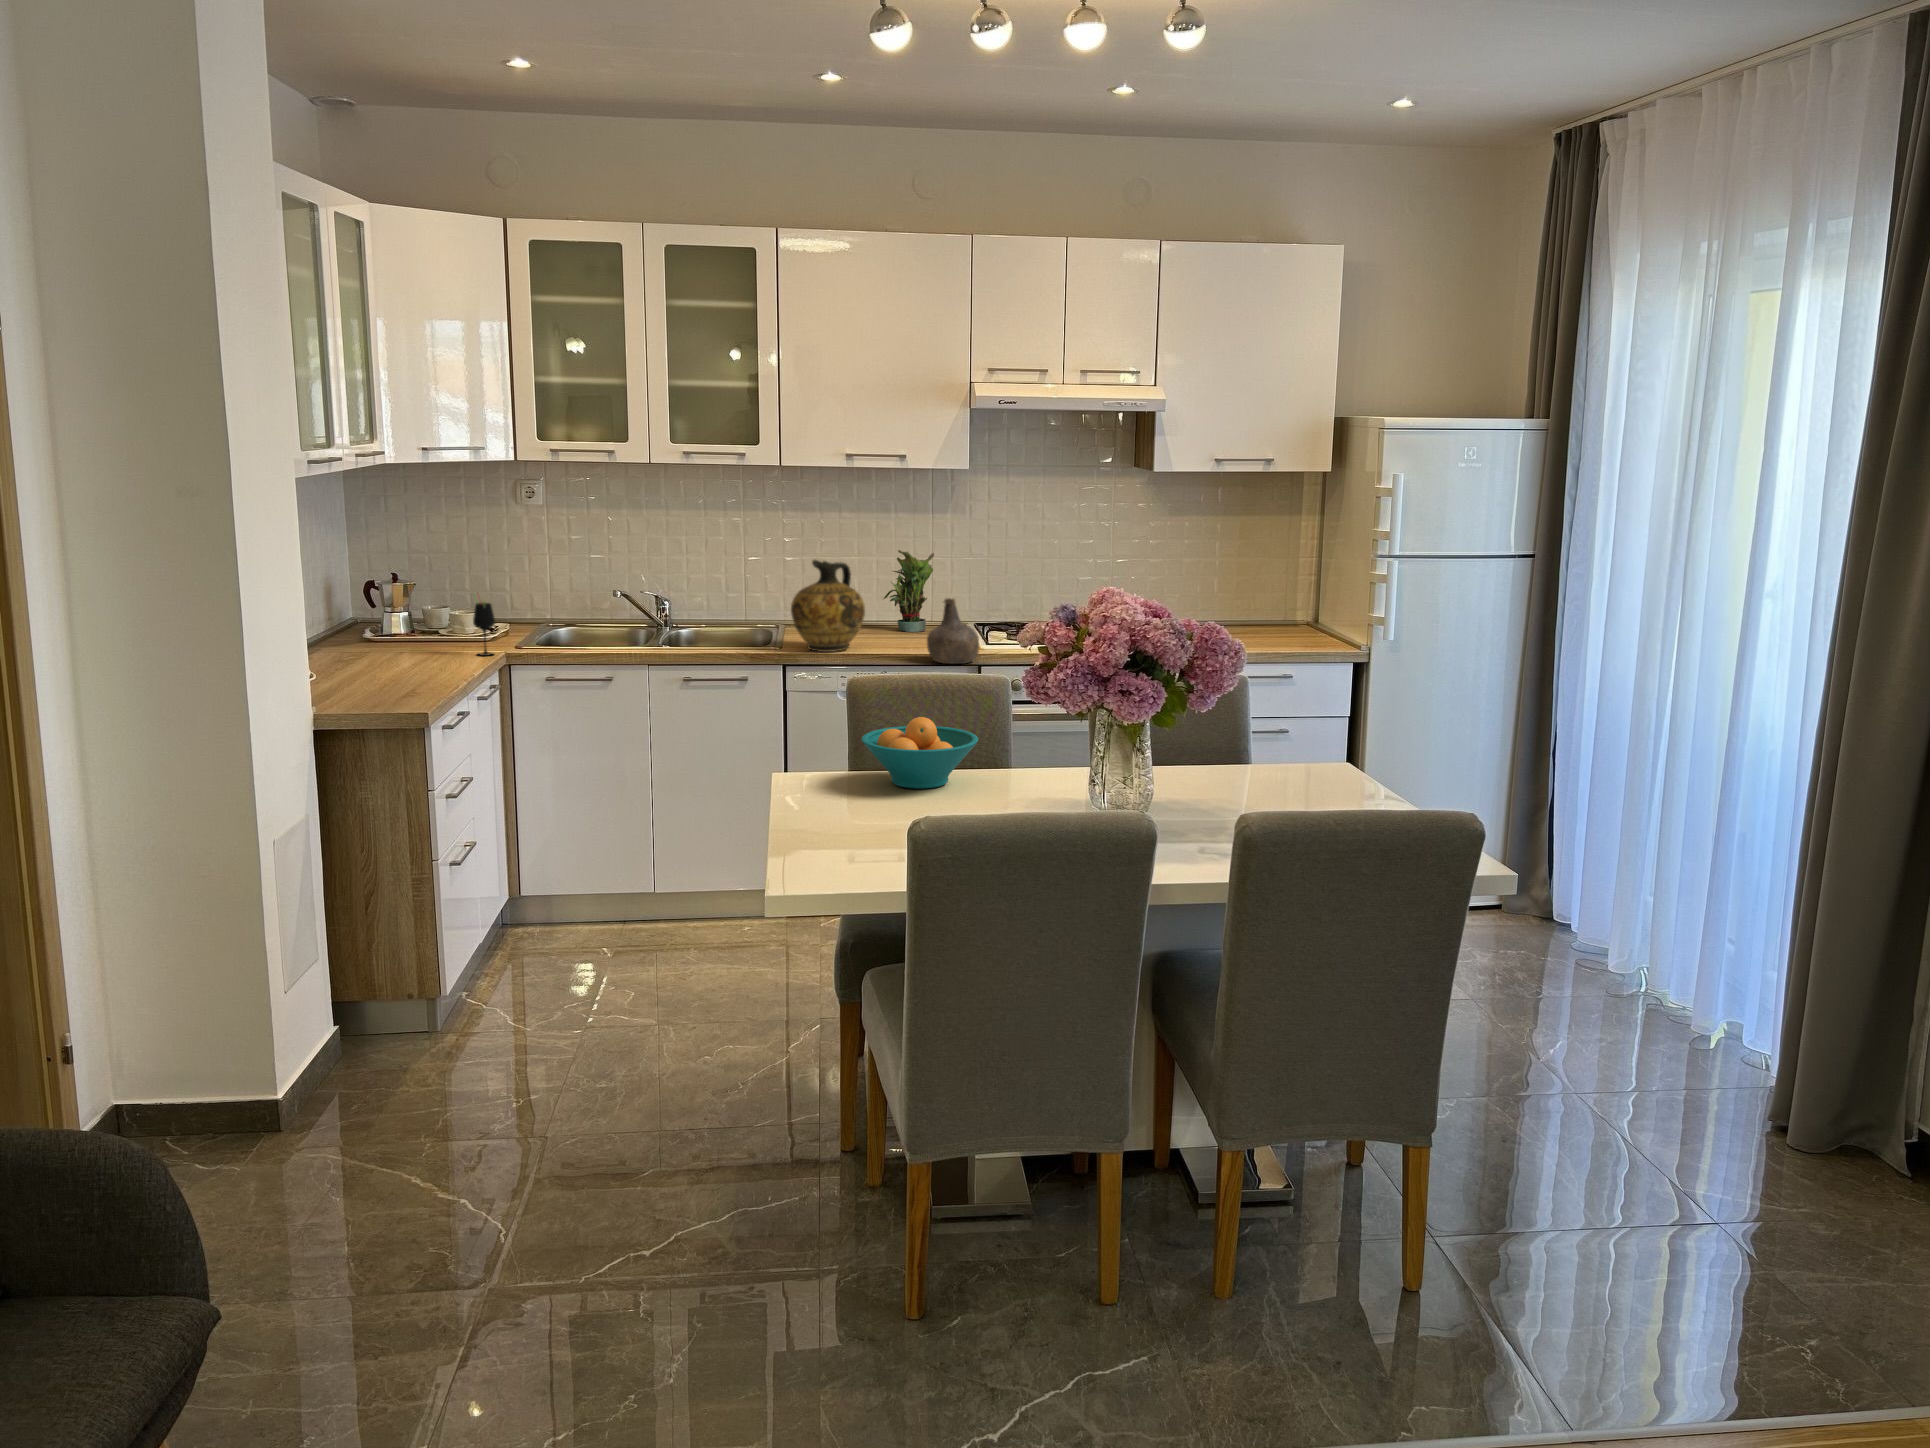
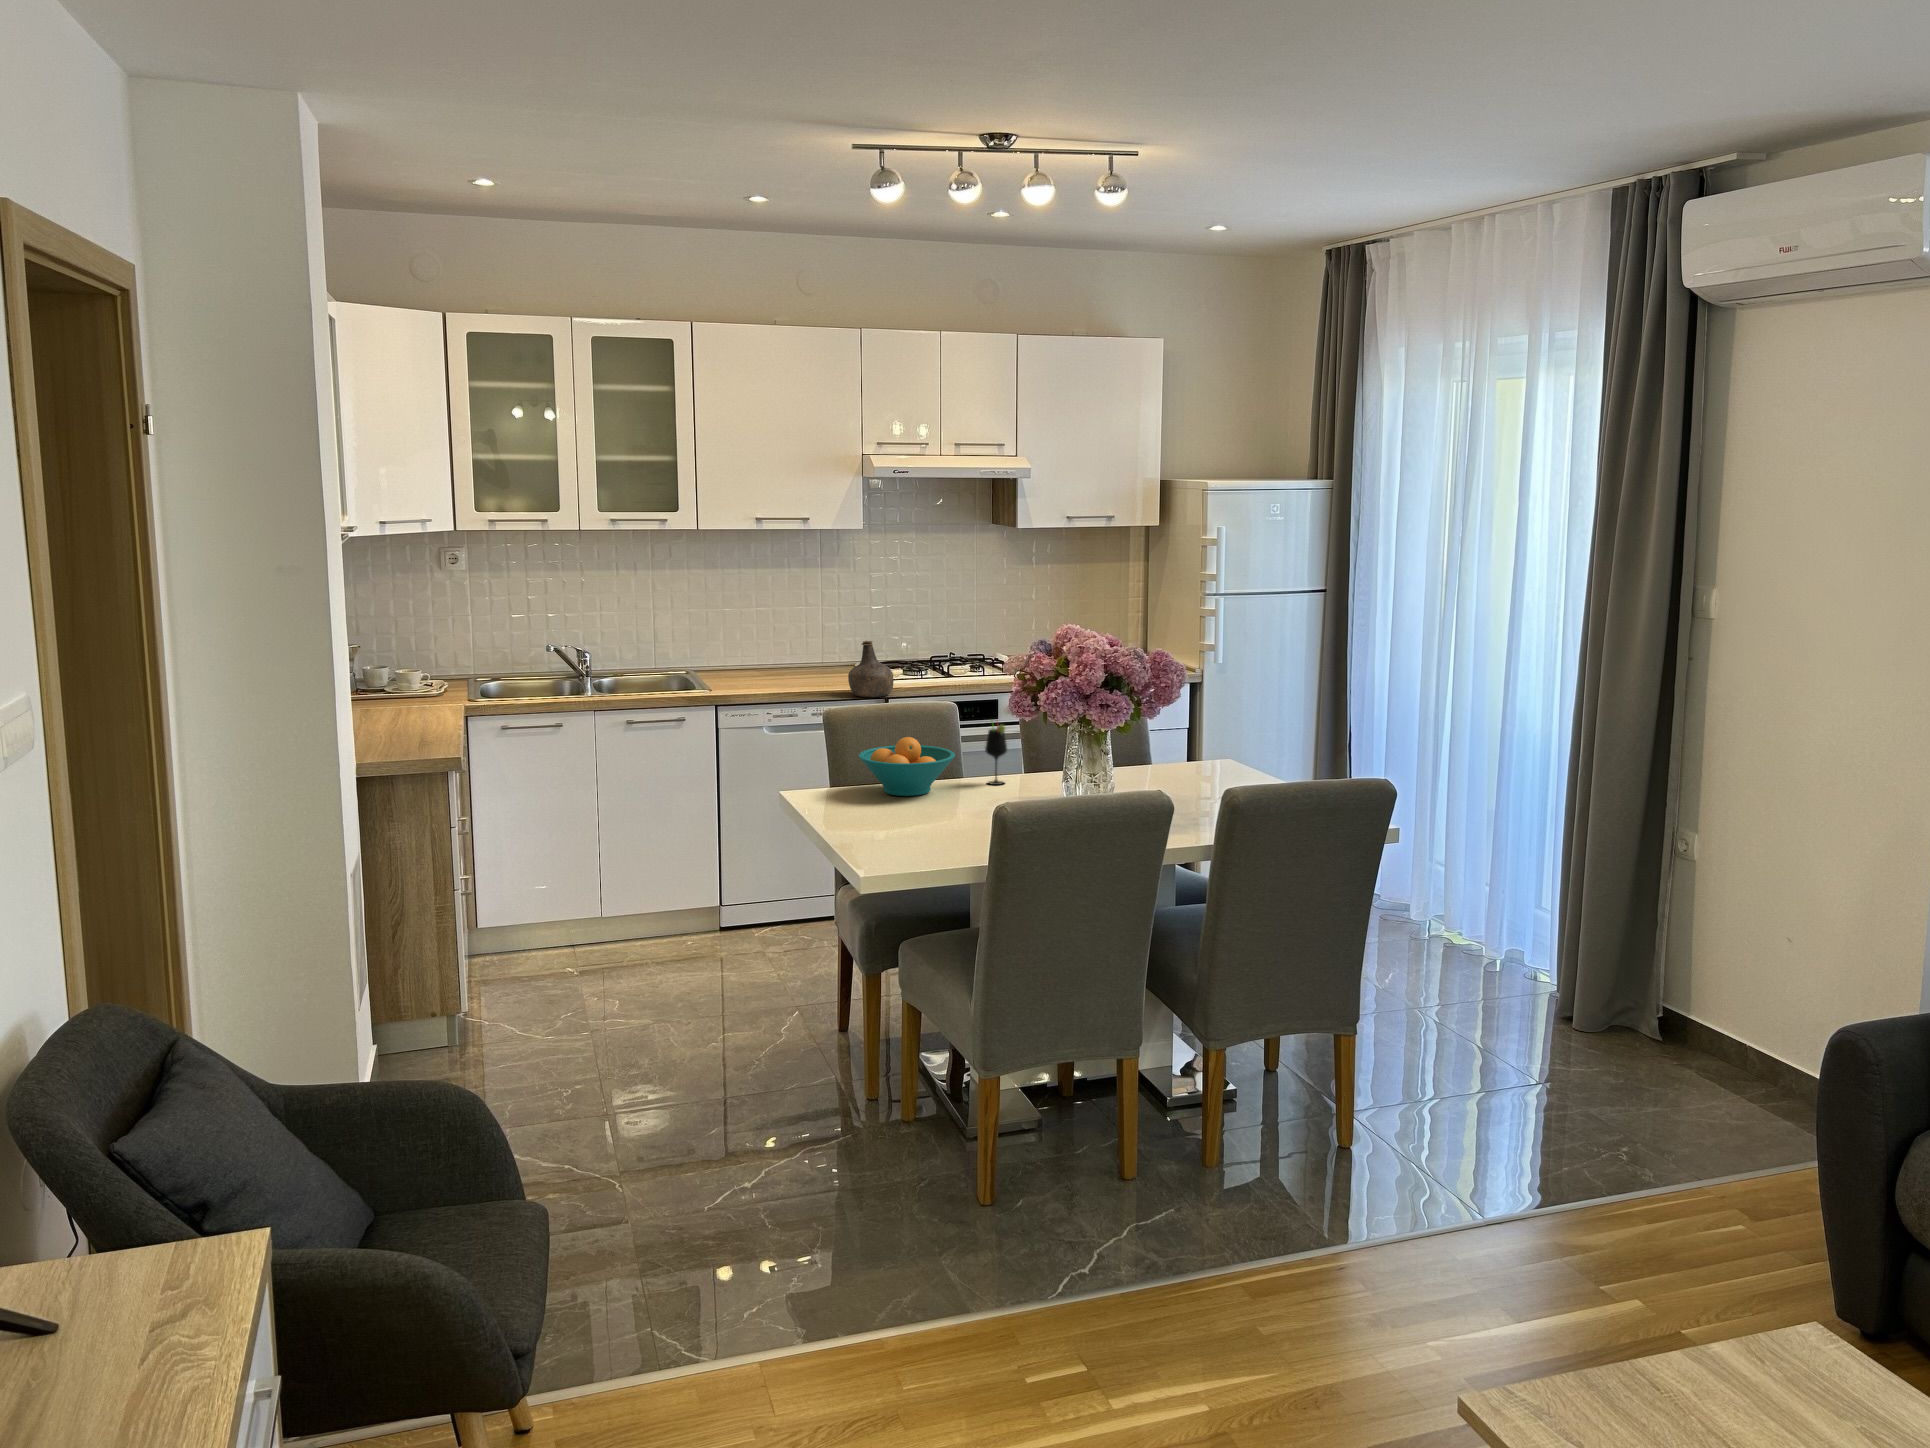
potted plant: present [884,550,934,632] -> none [781,601,828,673]
ceramic jug: present [791,560,865,652] -> none [719,612,785,692]
wine glass: present [473,596,495,656] -> present [985,725,1007,785]

